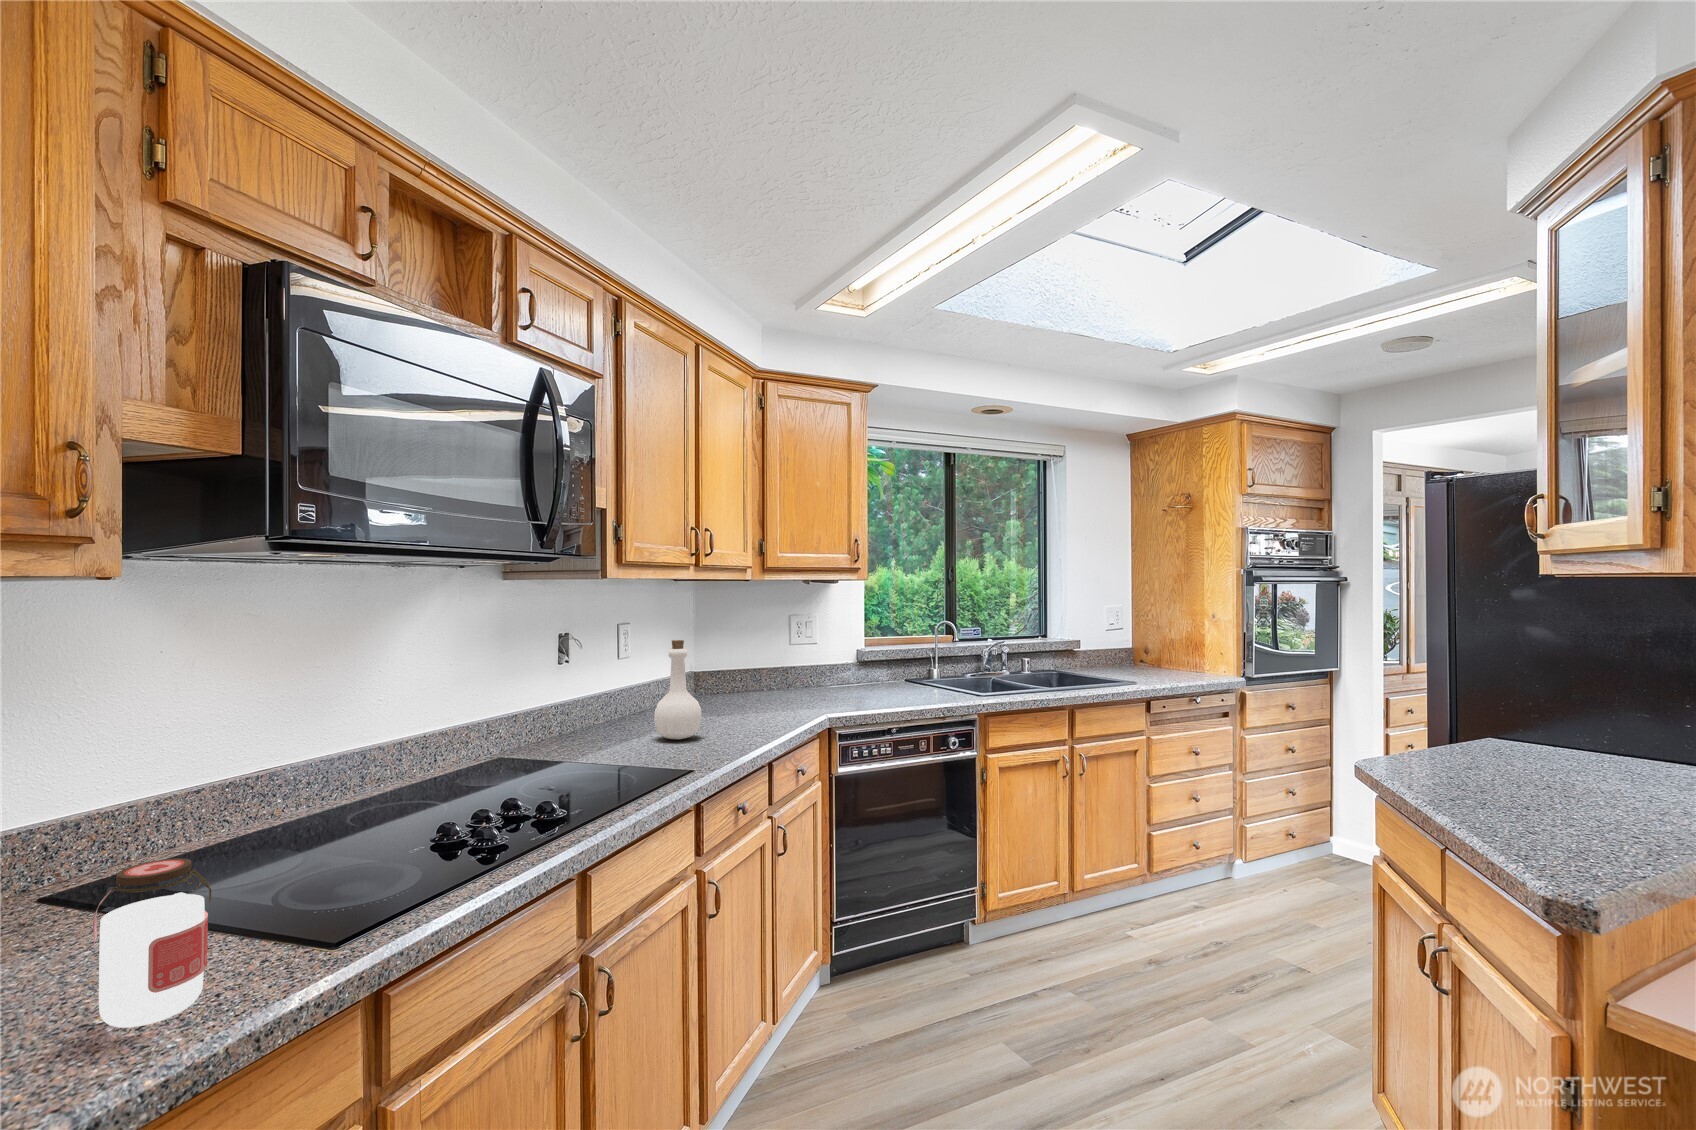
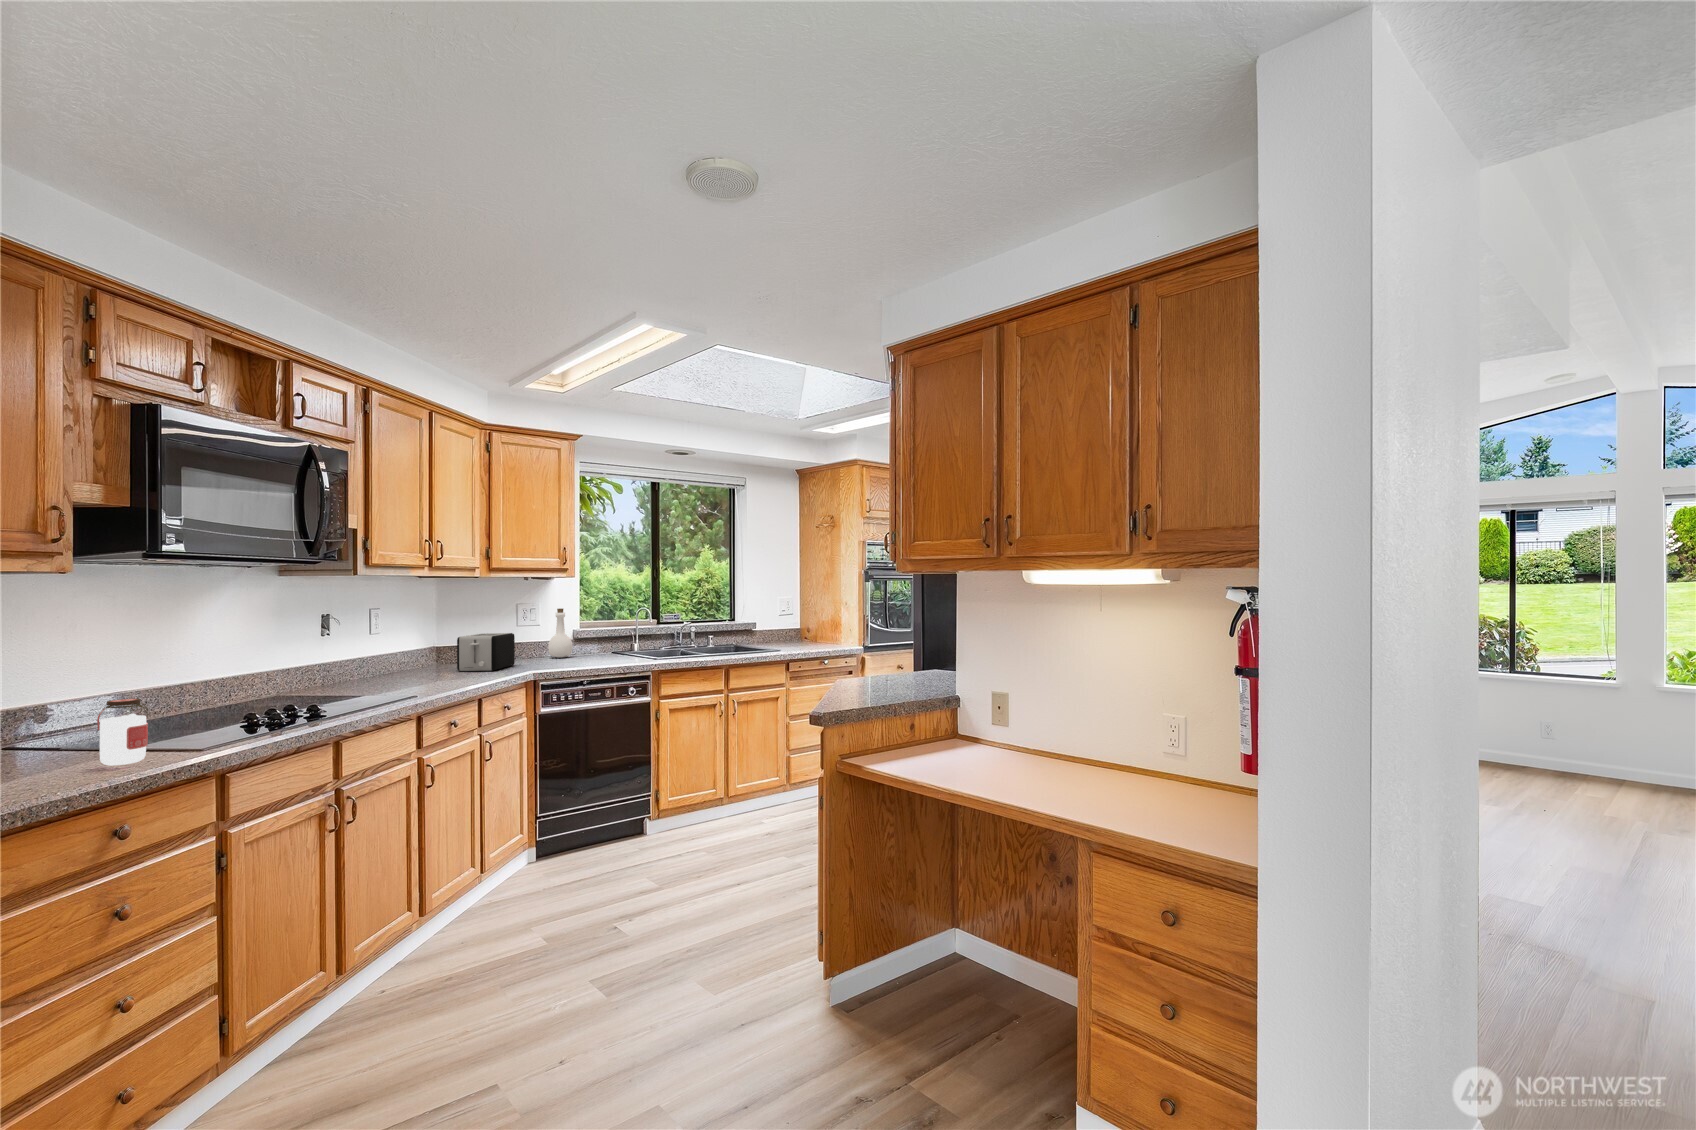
bottle: present [655,640,701,739] -> present [548,609,573,658]
toaster: none [727,656,796,711] -> present [457,633,515,671]

